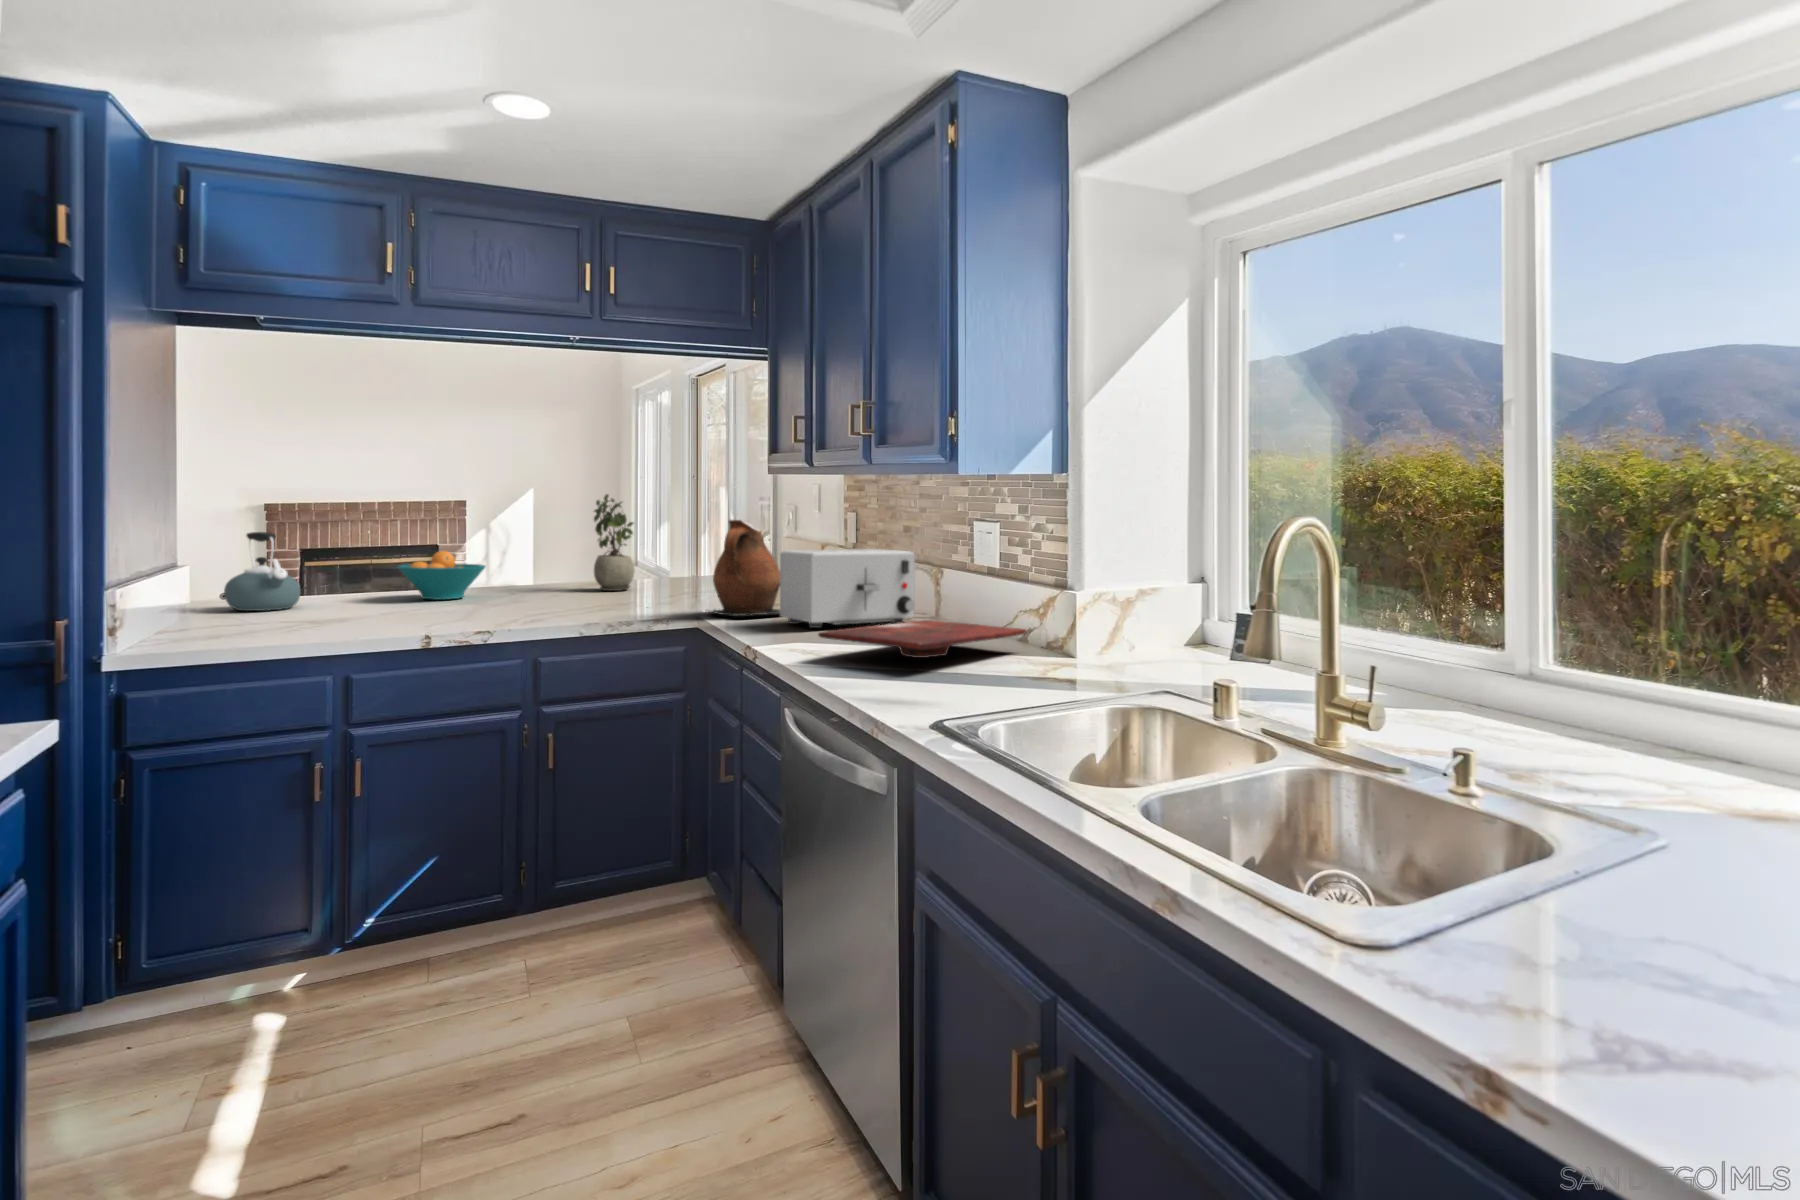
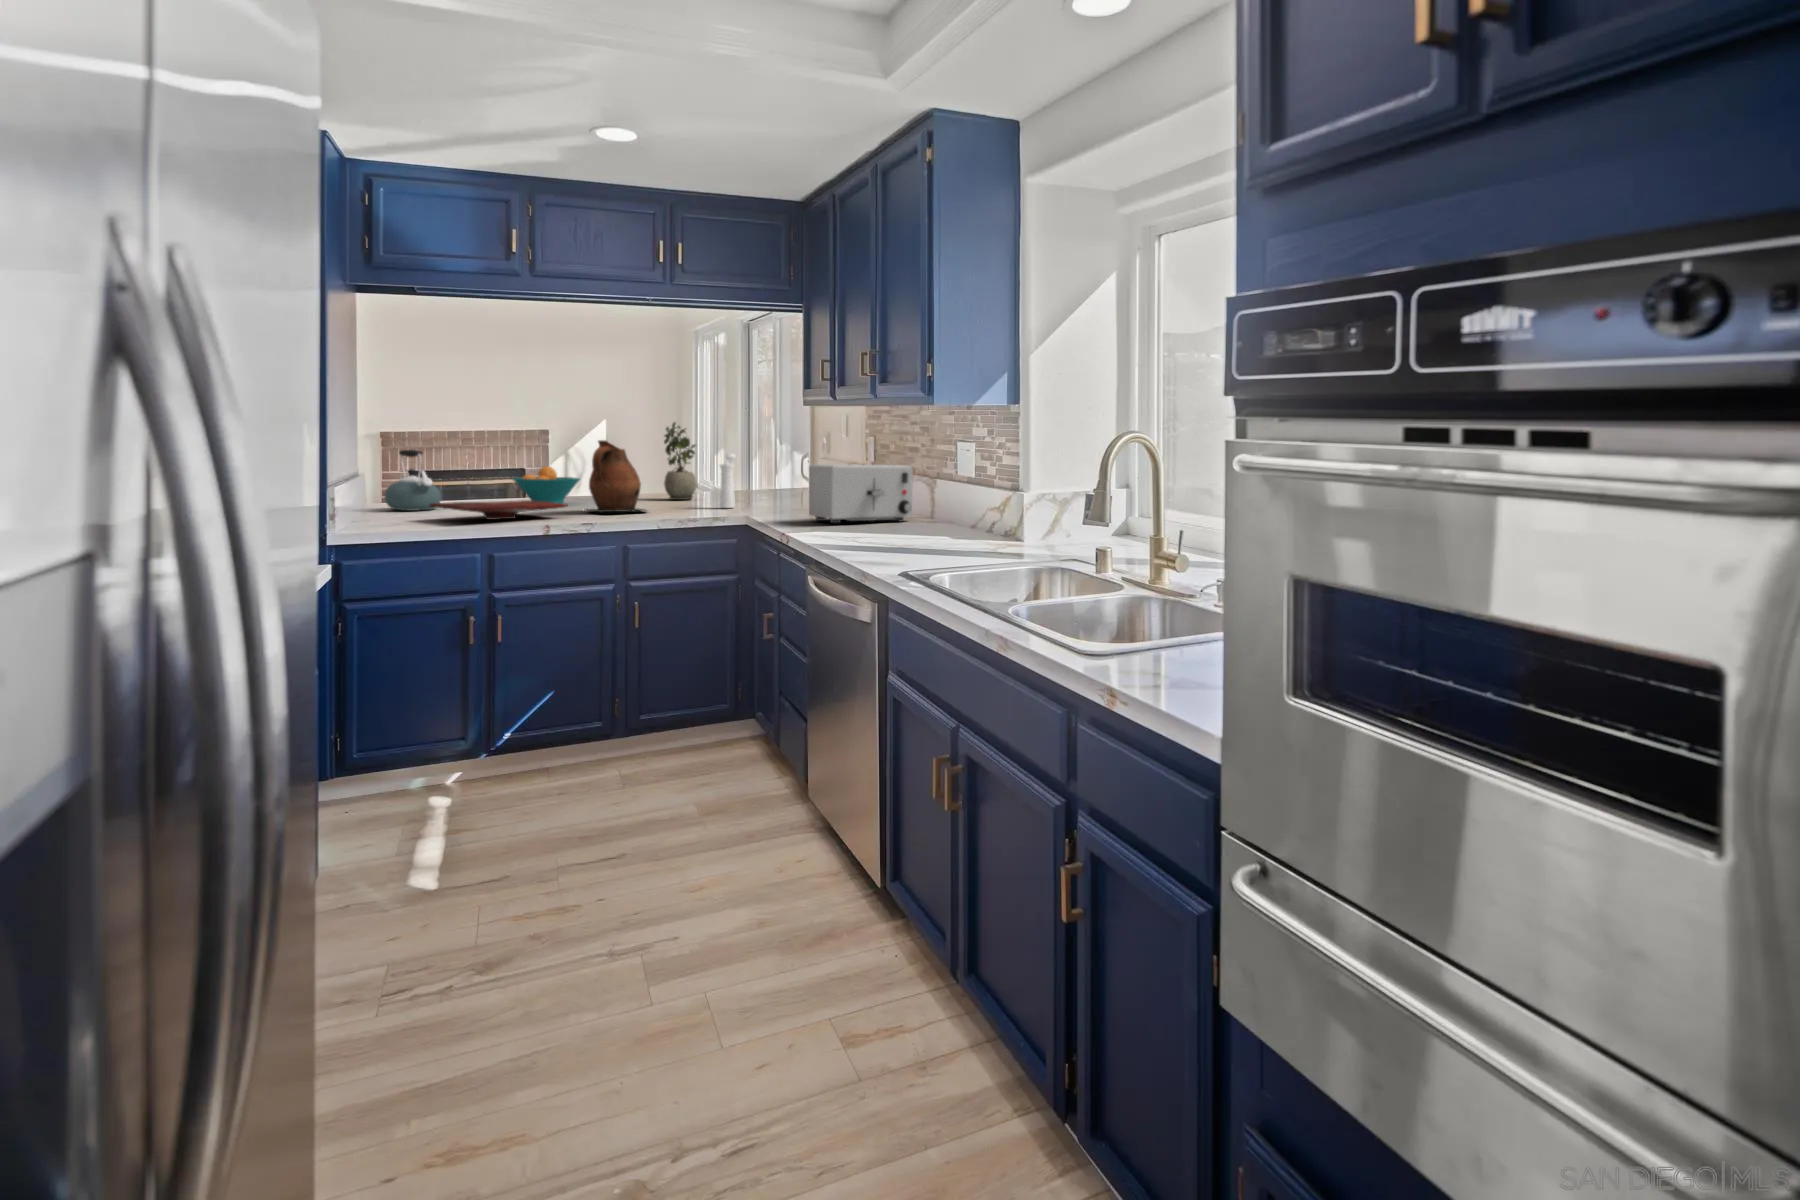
ceramic pitcher: present [711,520,780,616] -> present [587,440,646,512]
pepper mill: none [663,534,684,603] -> present [720,454,735,508]
cutting board: present [818,620,1026,658] -> present [429,500,568,520]

